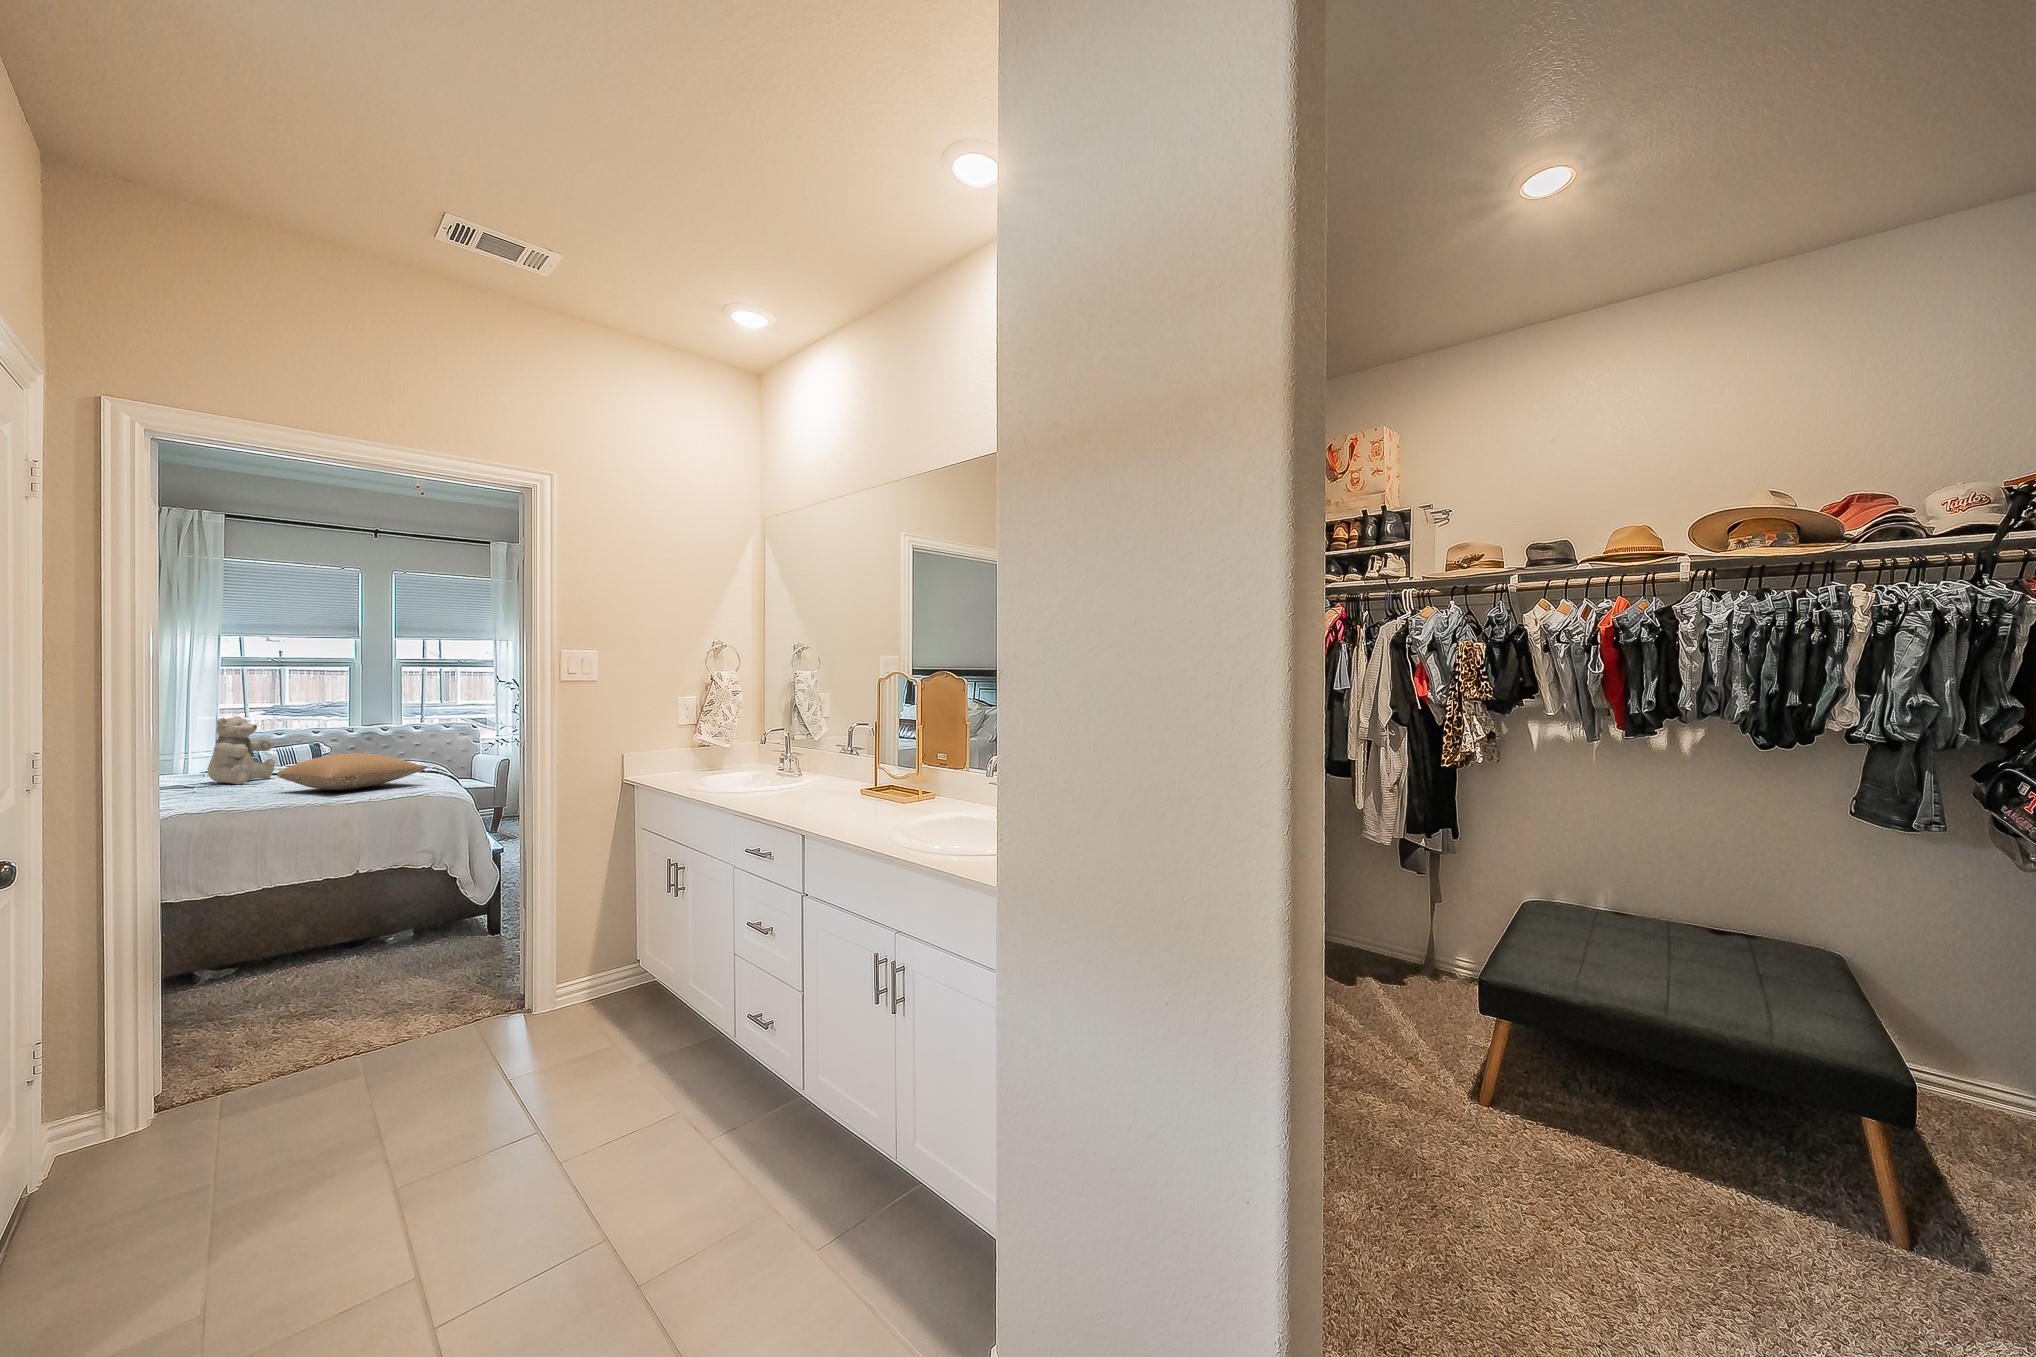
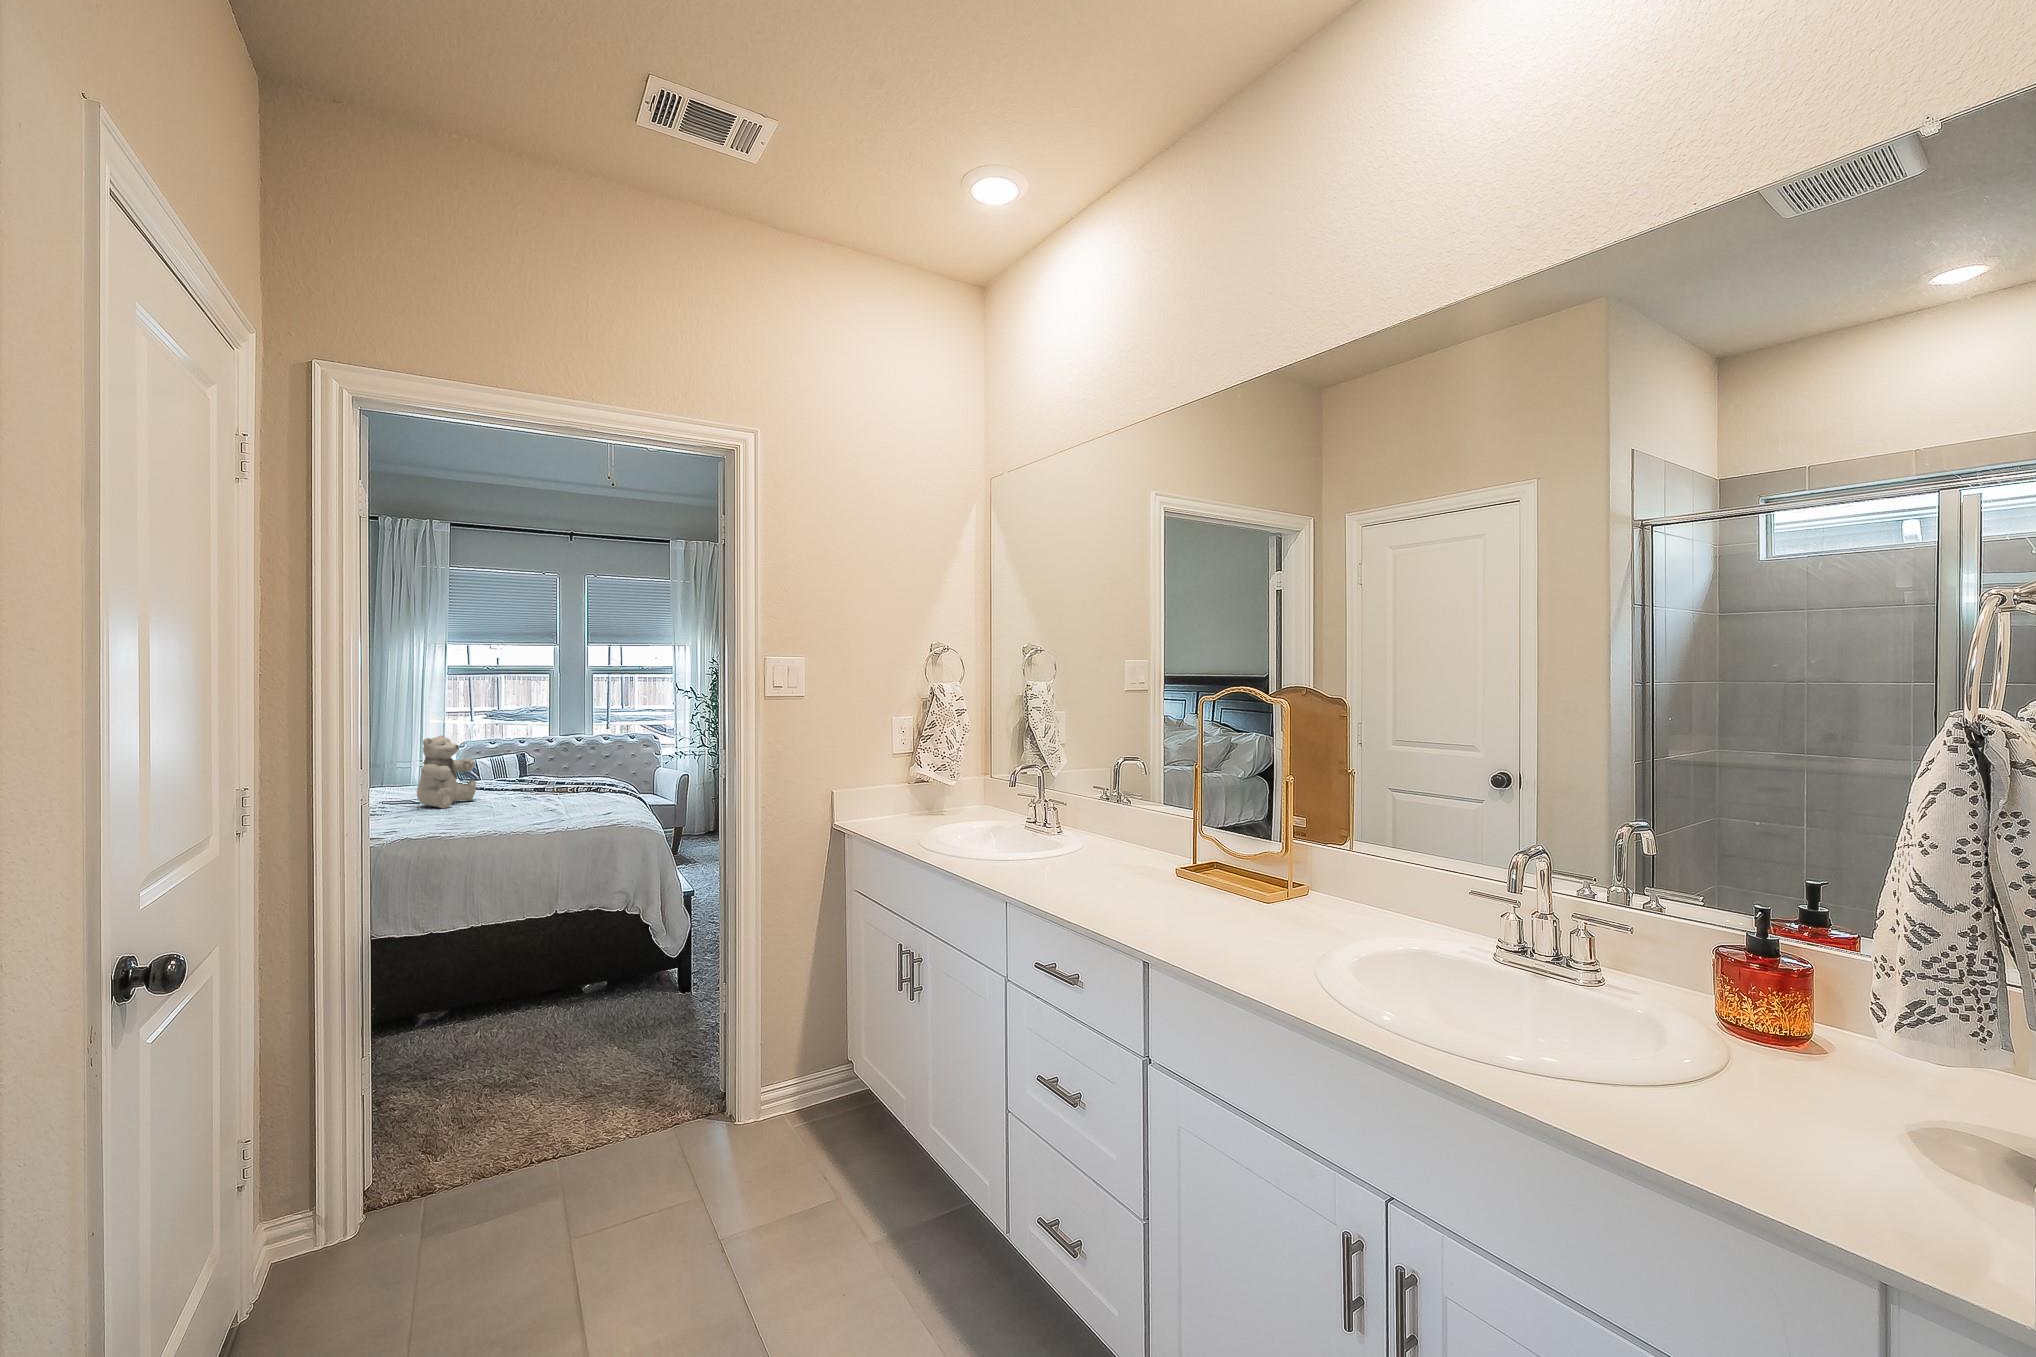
pillow: present [277,753,426,790] -> none [476,779,616,820]

